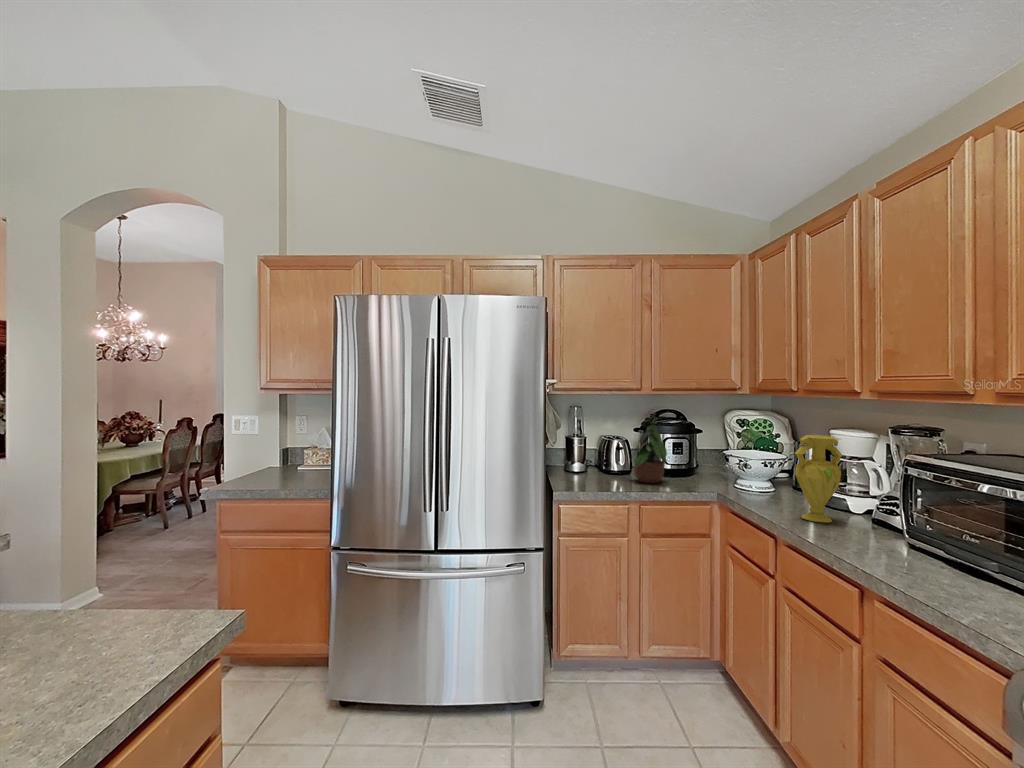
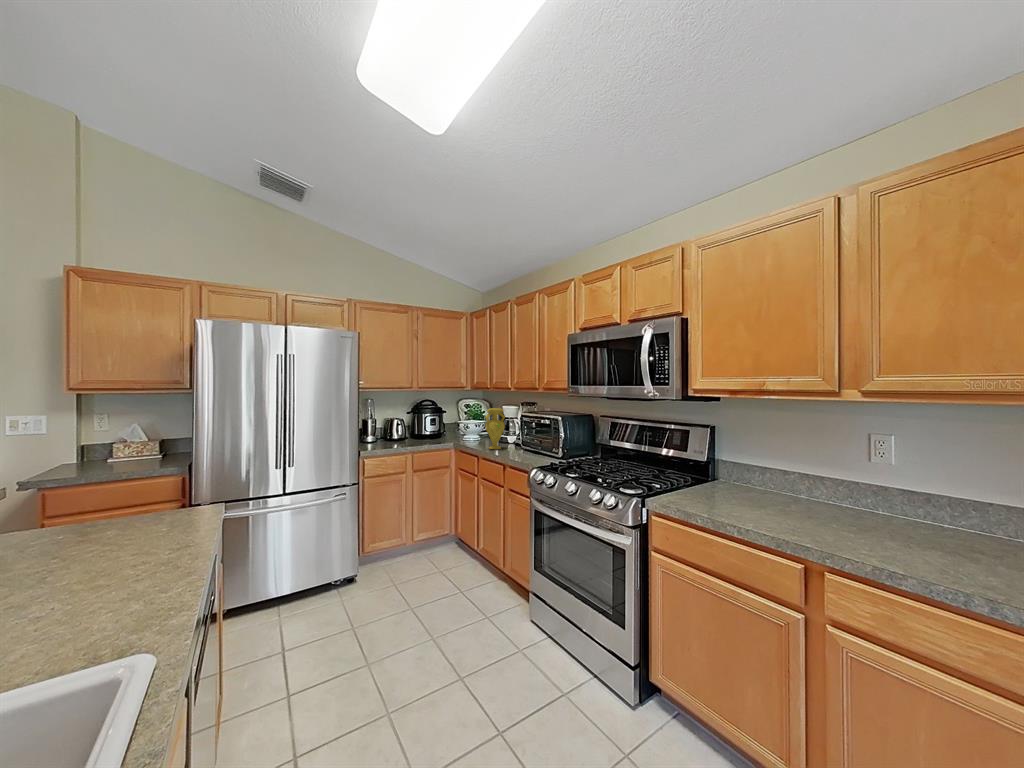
potted plant: present [632,414,667,483] -> none [403,402,428,443]

